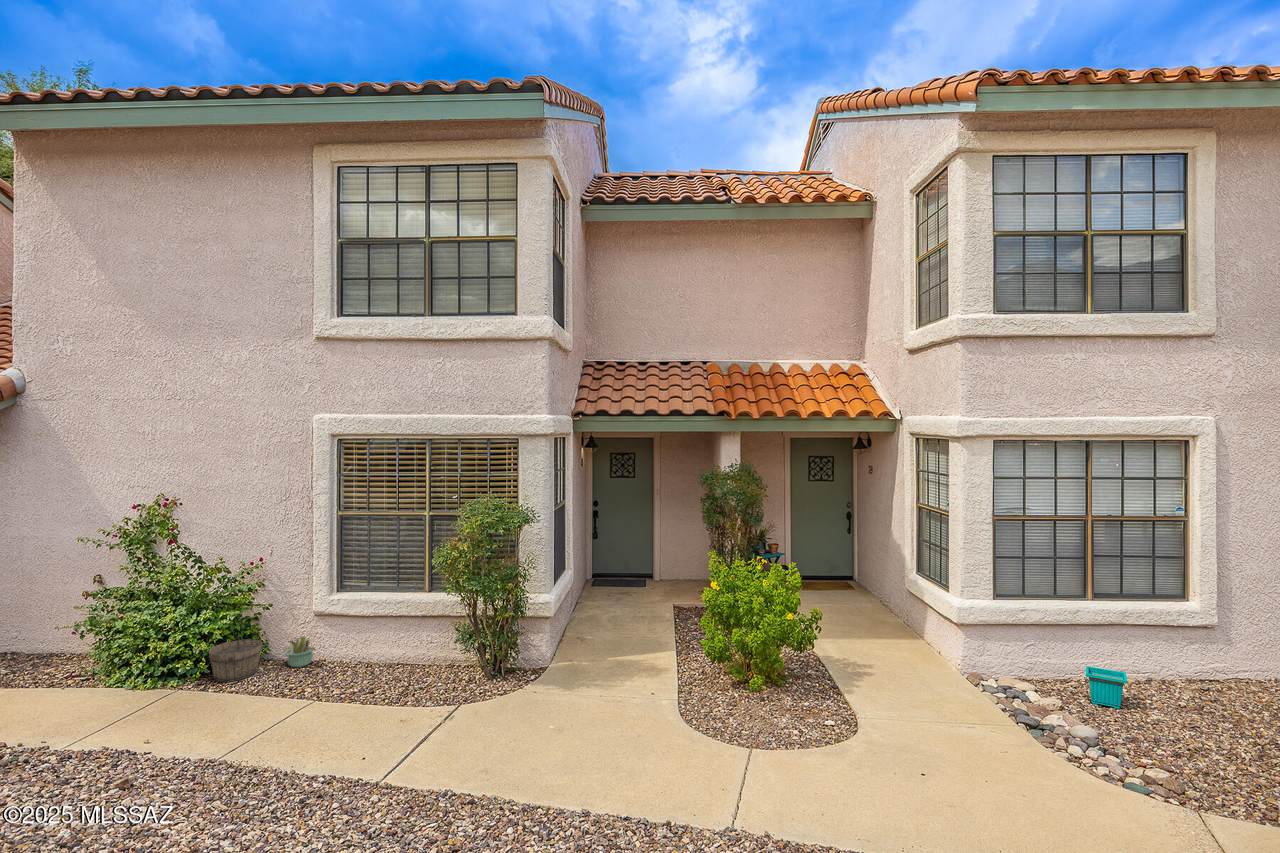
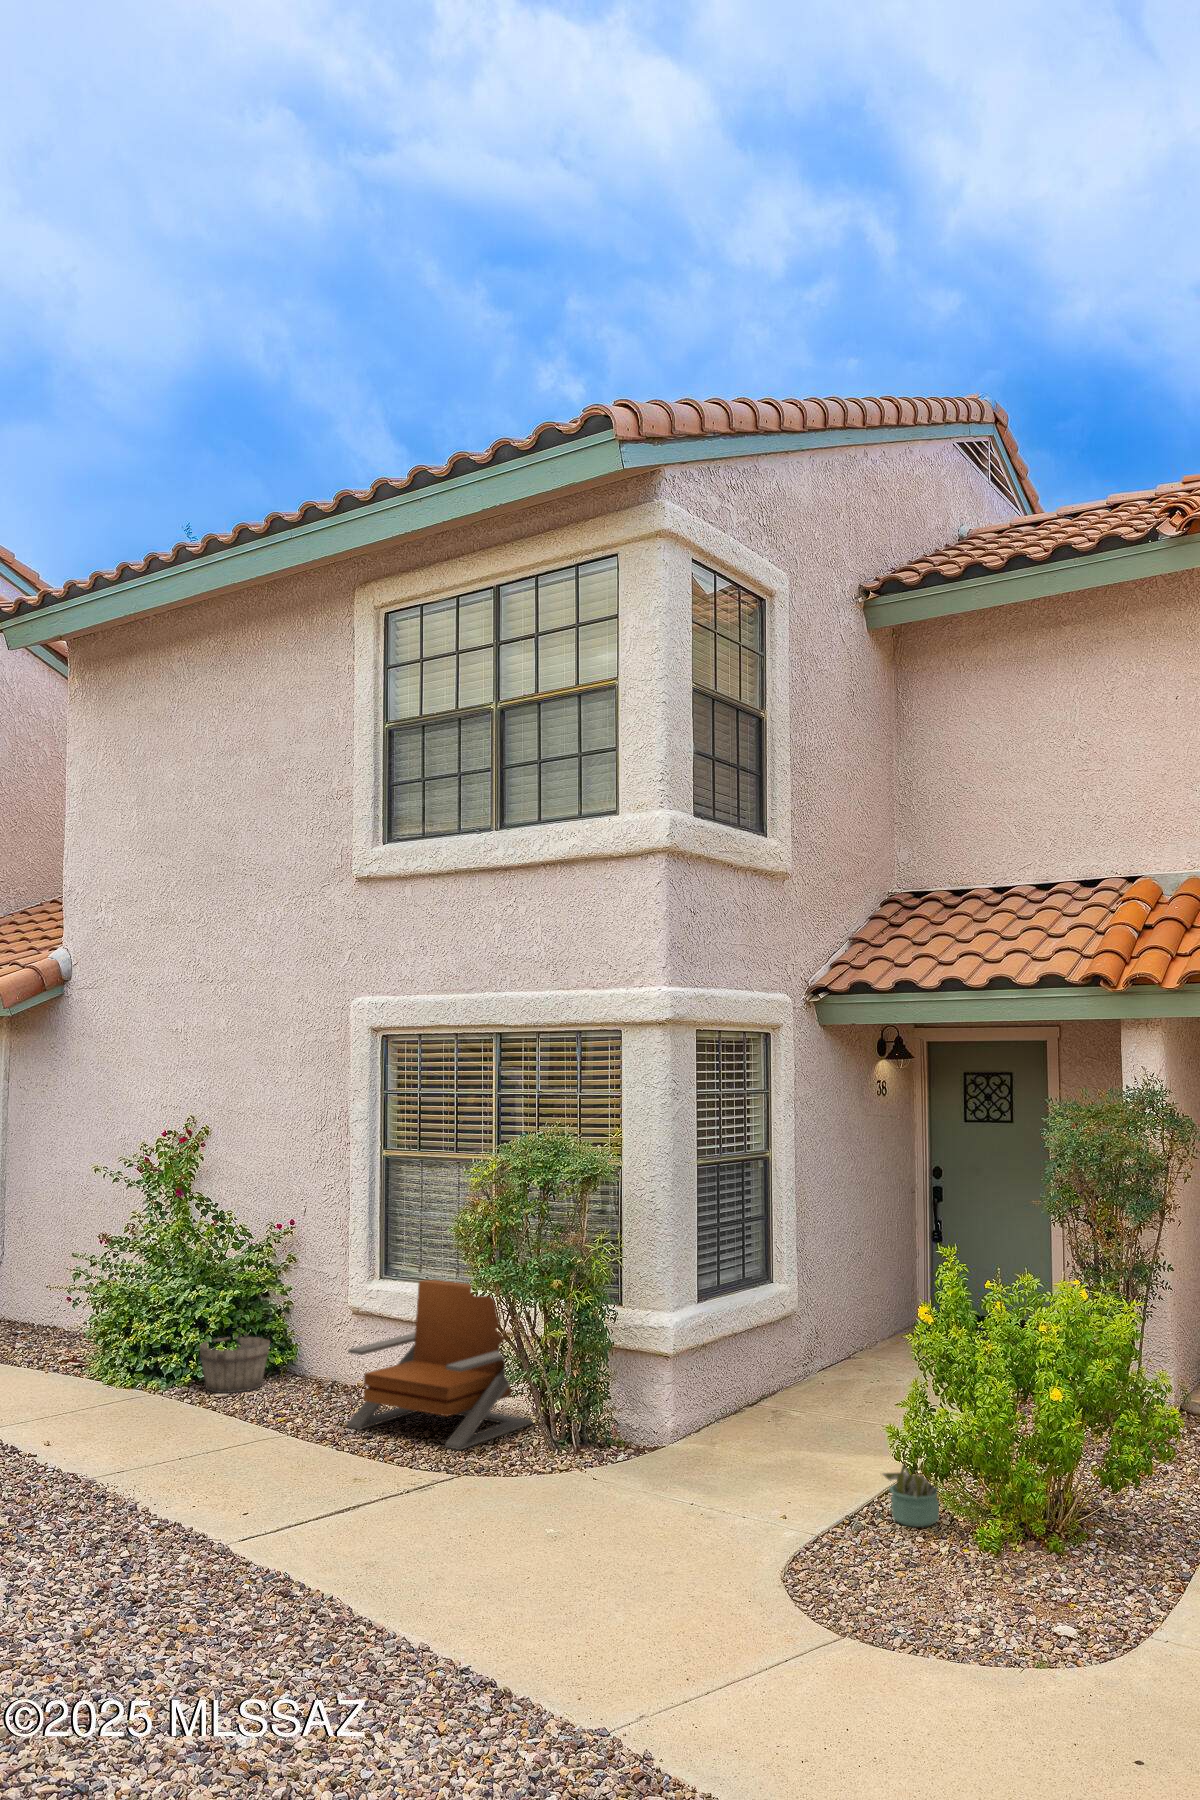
lounge chair: none [350,590,466,694] -> present [347,1280,533,1450]
decorative plant: present [282,636,316,667] -> present [882,1464,939,1527]

